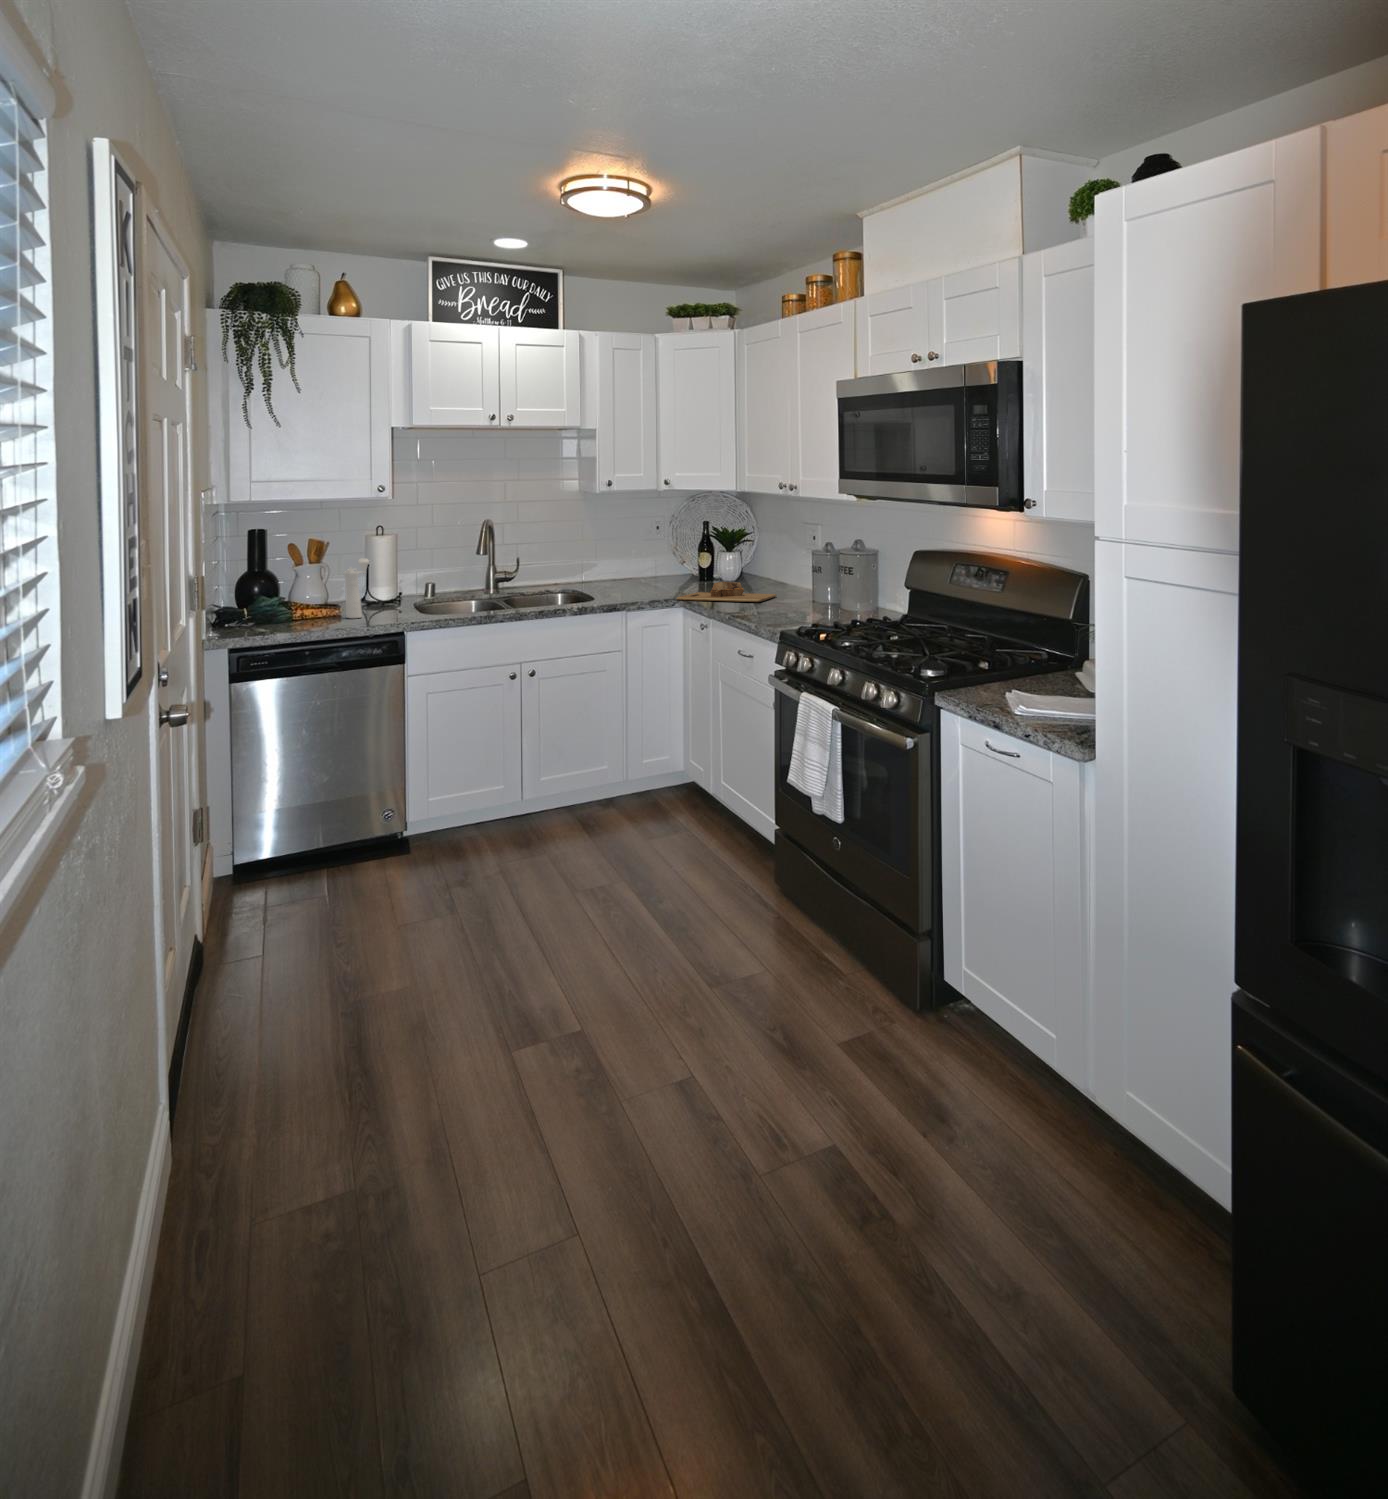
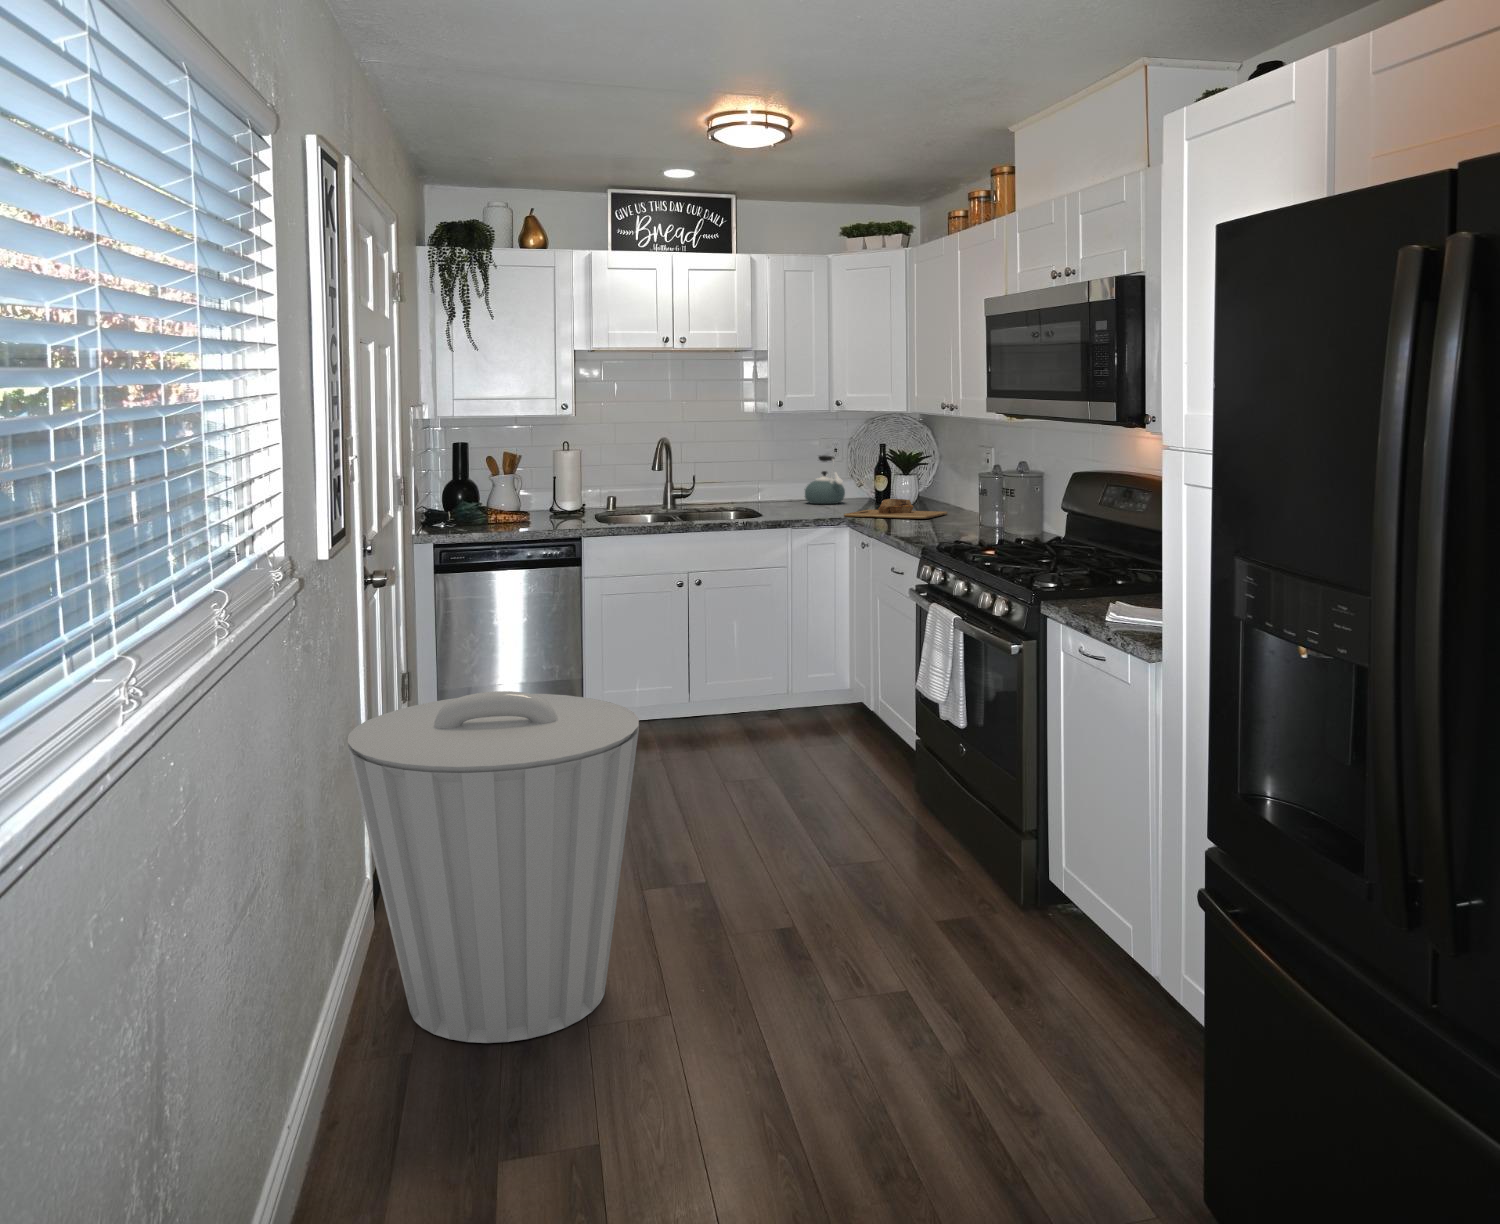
kettle: none [627,538,667,586] -> present [804,455,845,504]
pepper mill: present [343,559,369,618] -> none [517,473,543,529]
trash can: none [214,811,547,1207] -> present [348,691,639,1043]

